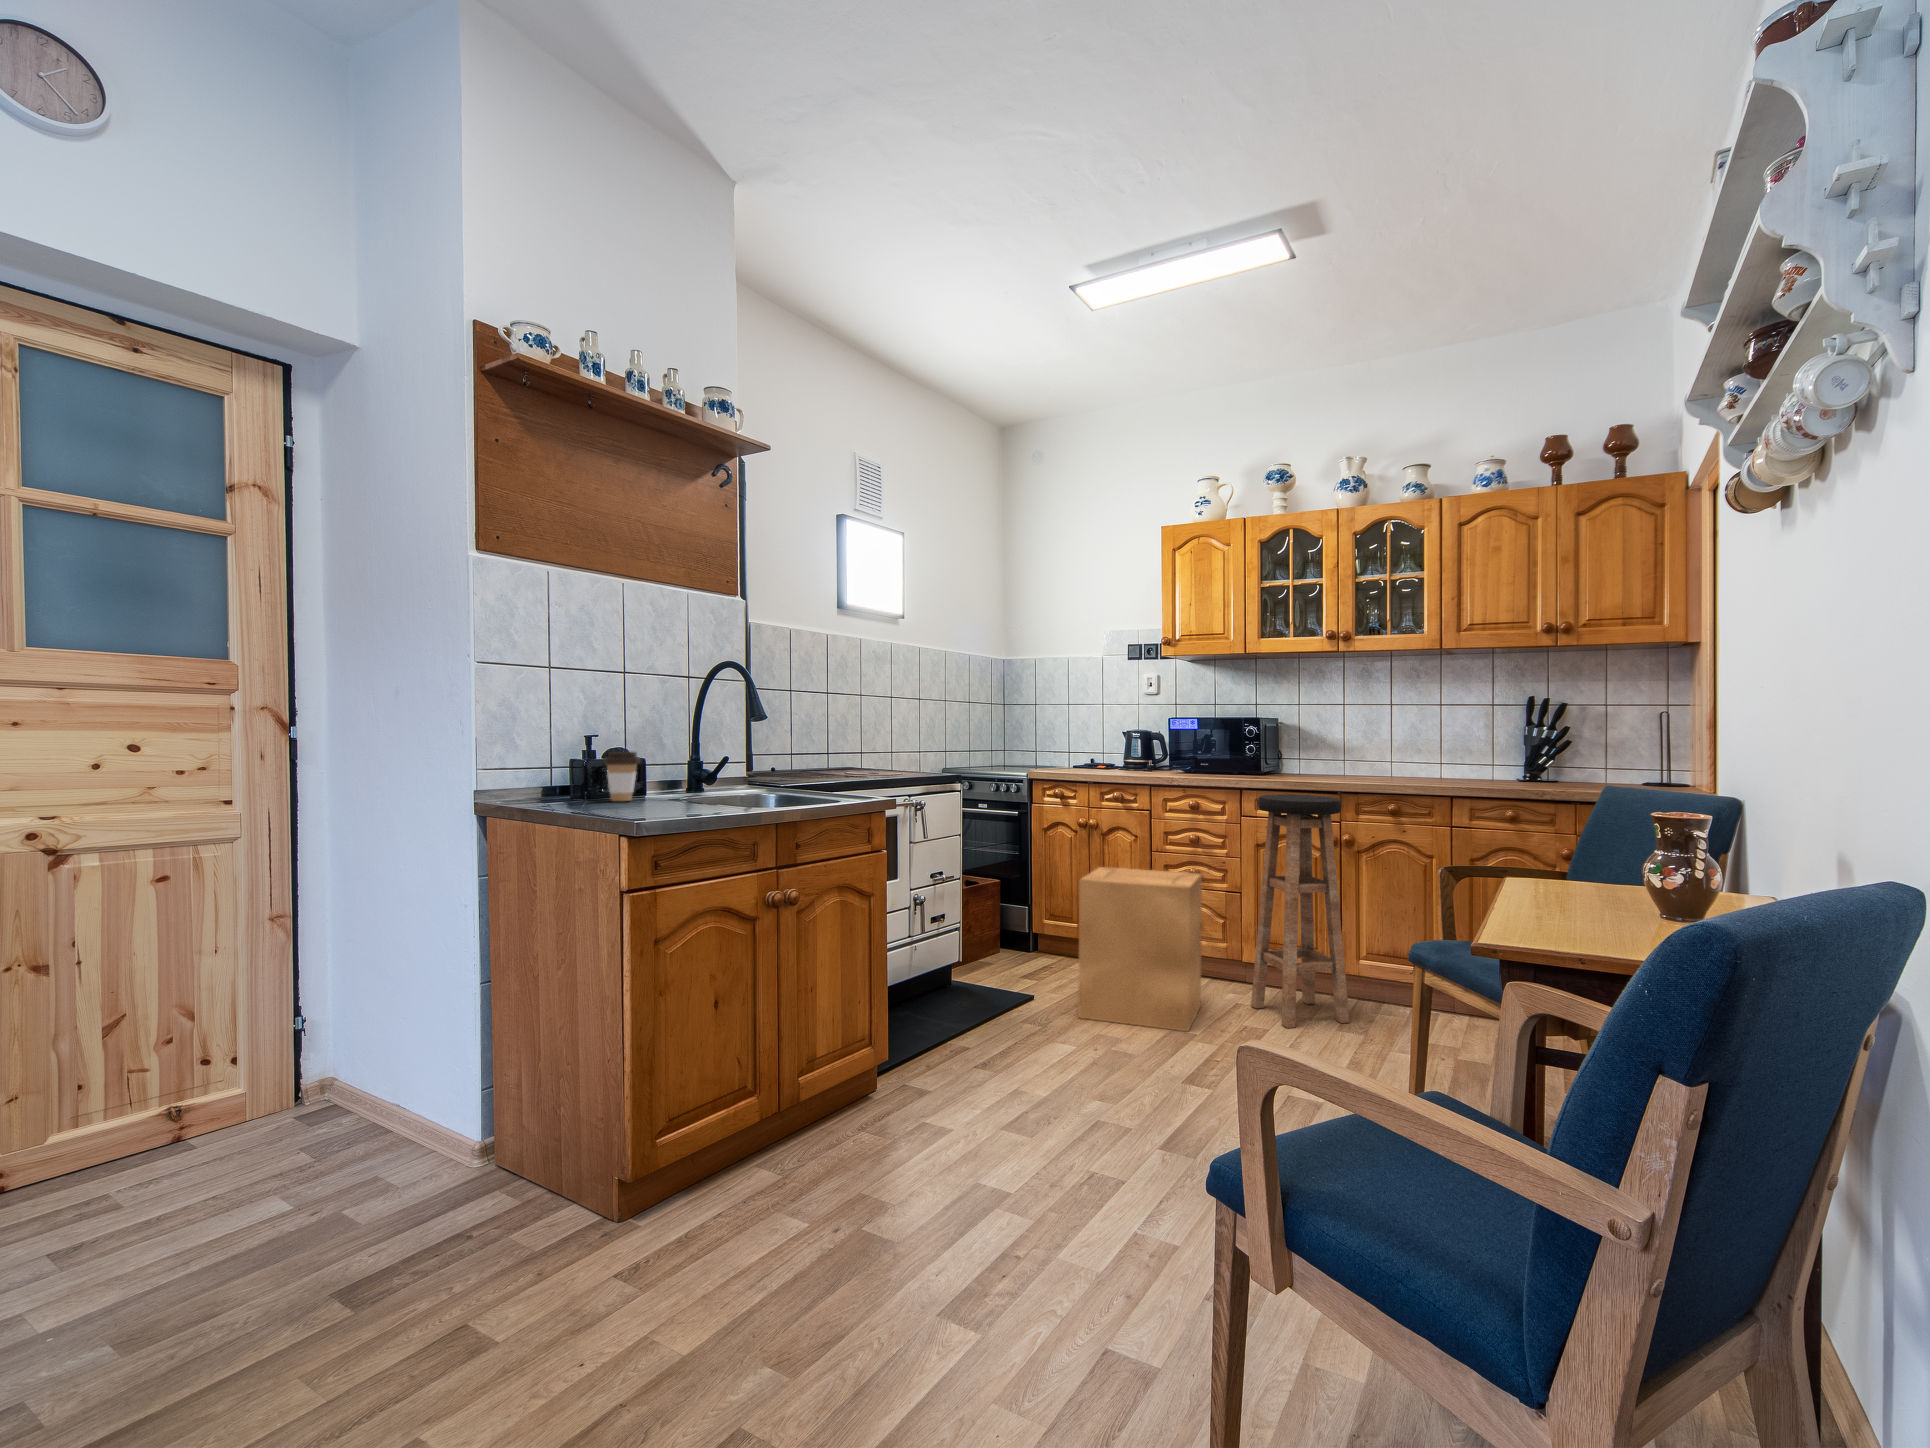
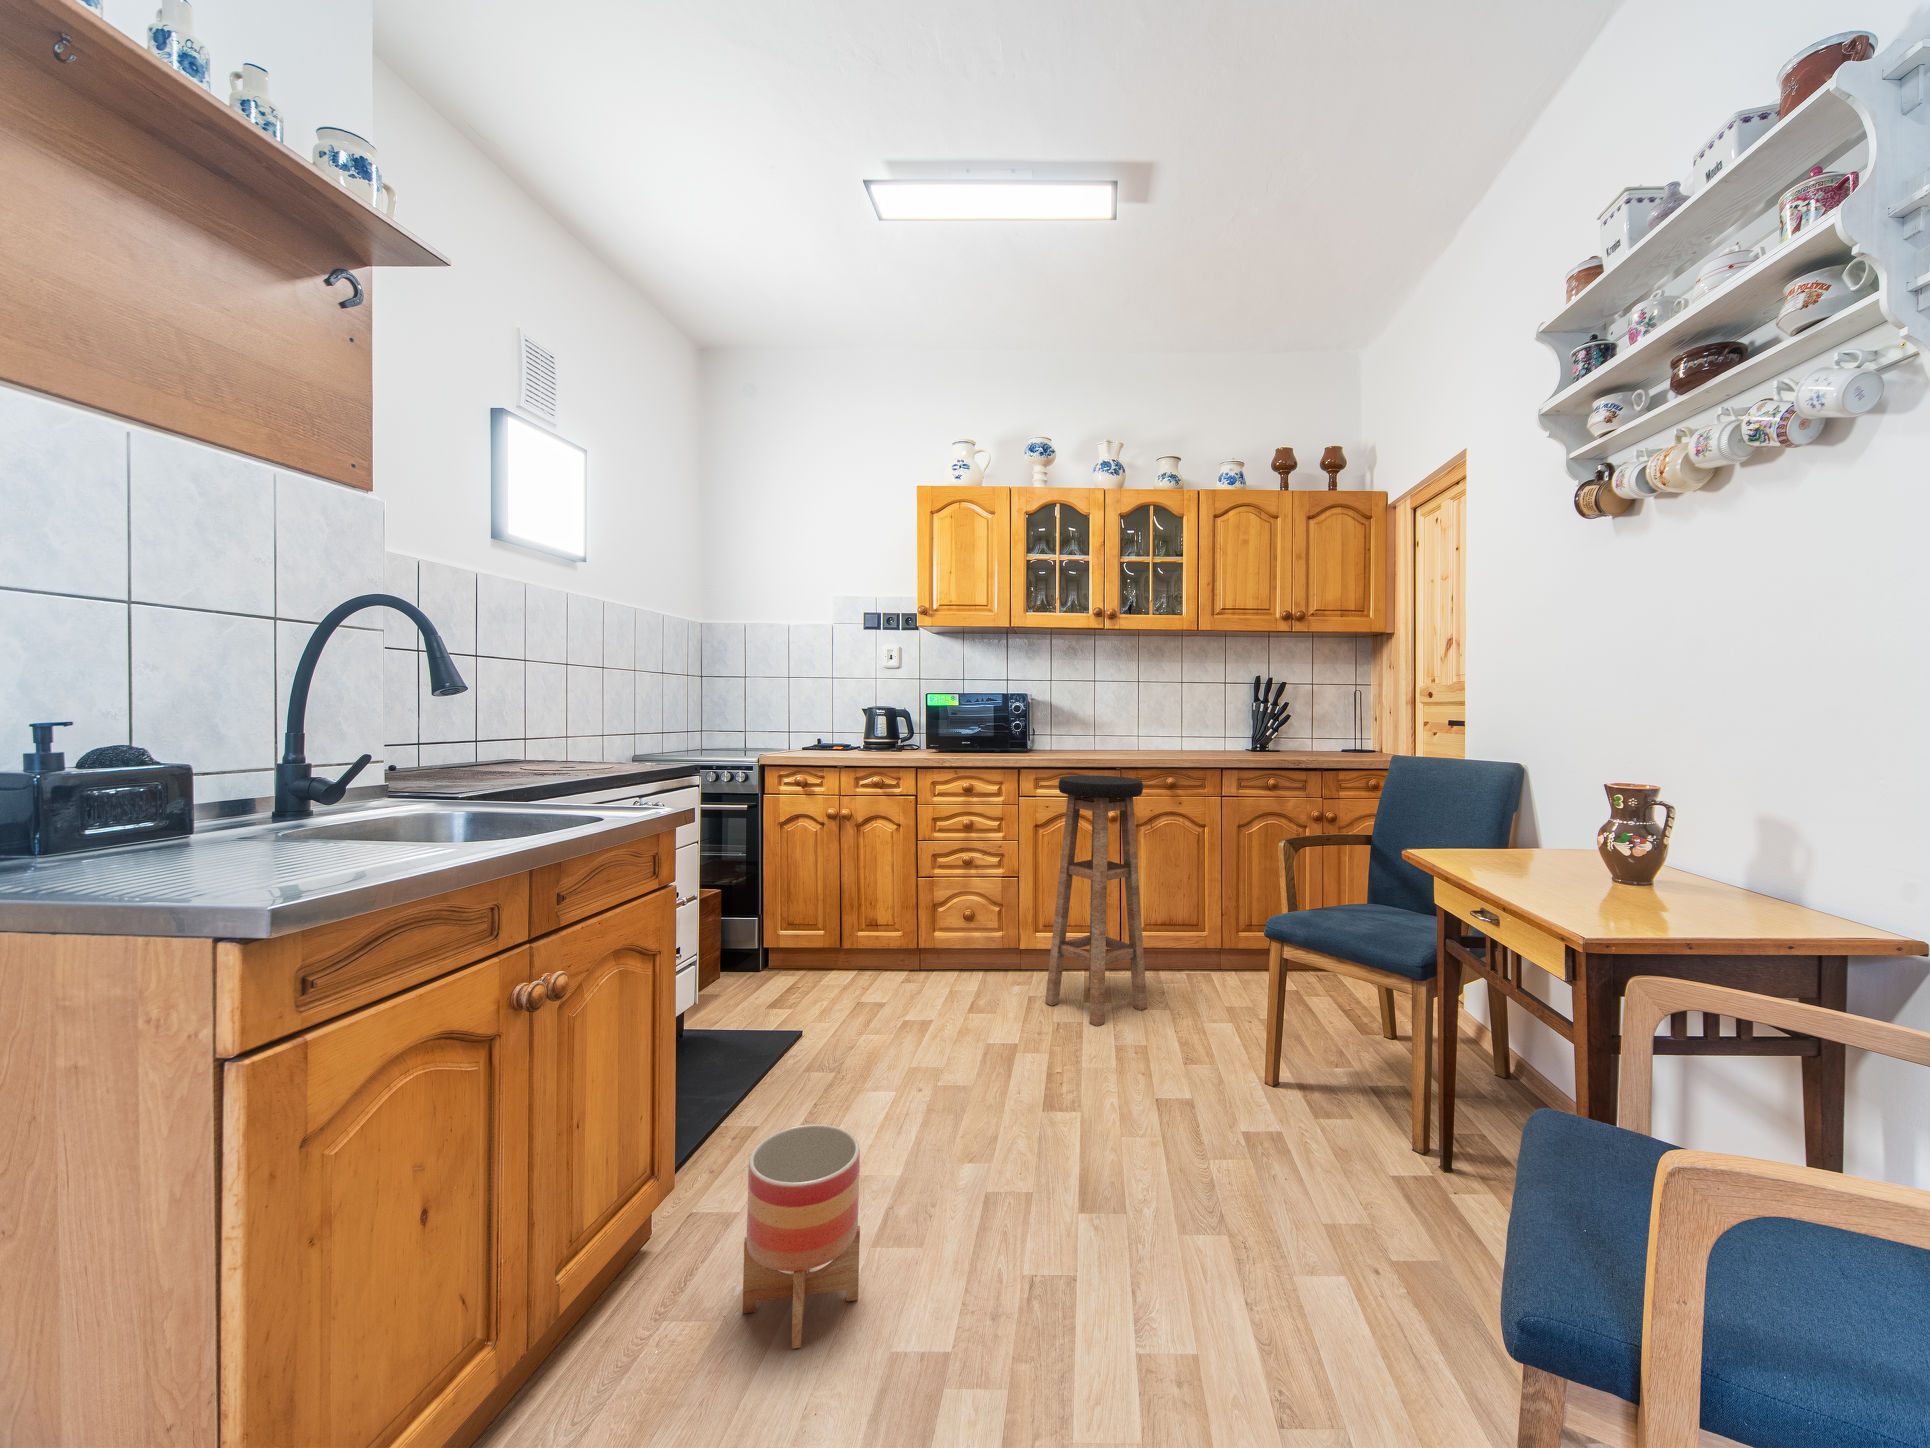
coffee cup: present [603,752,641,801] -> none [73,758,182,868]
cardboard box: present [1078,867,1202,1032] -> none [873,867,1009,1055]
planter: none [917,1016,990,1148] -> present [742,1124,860,1349]

